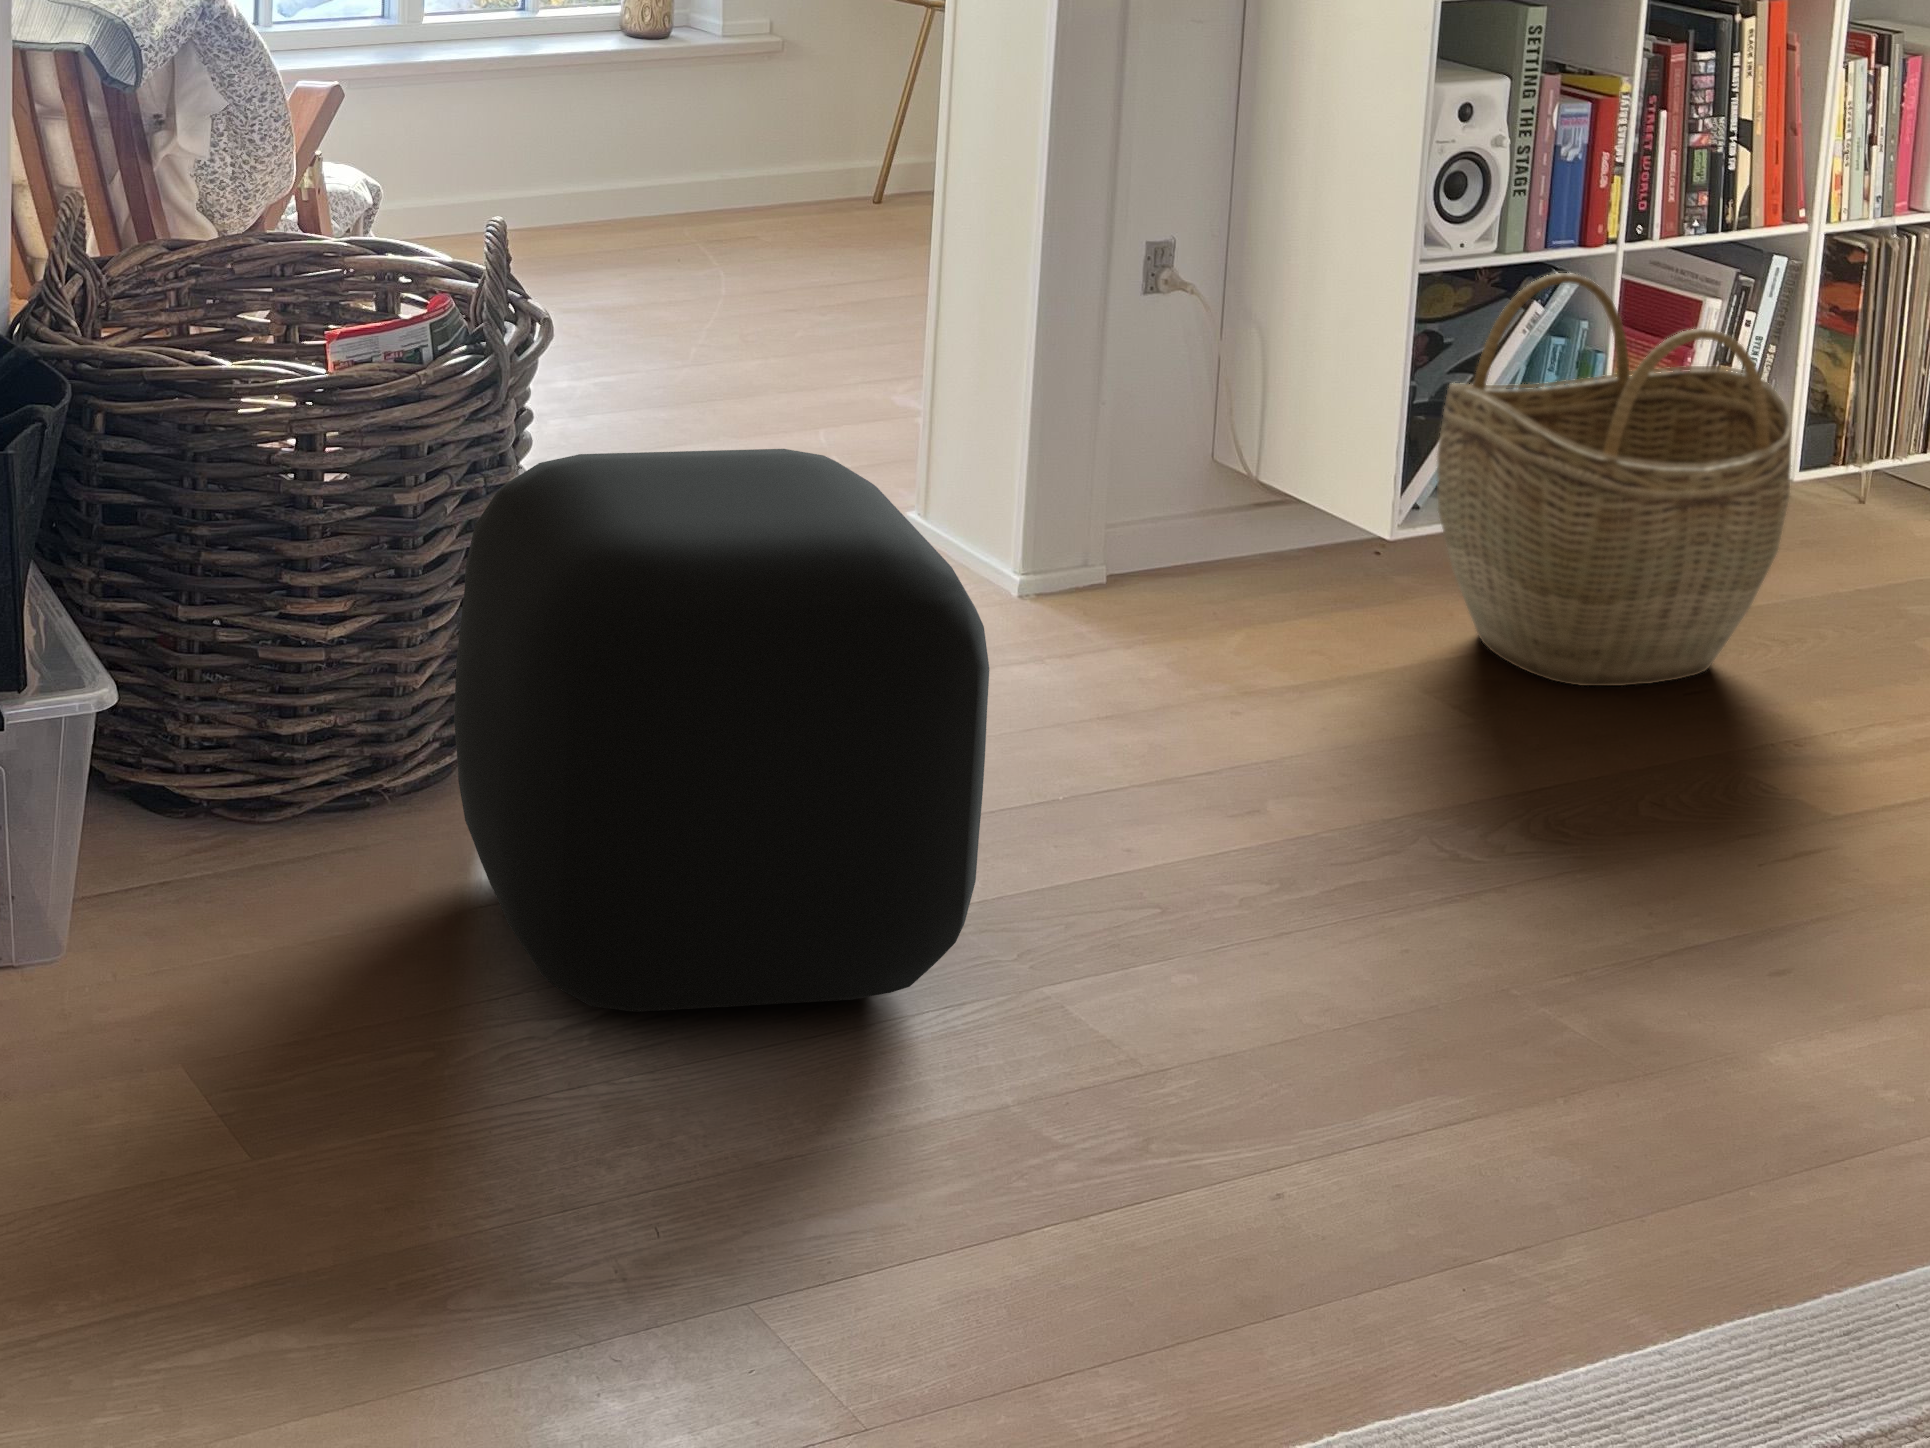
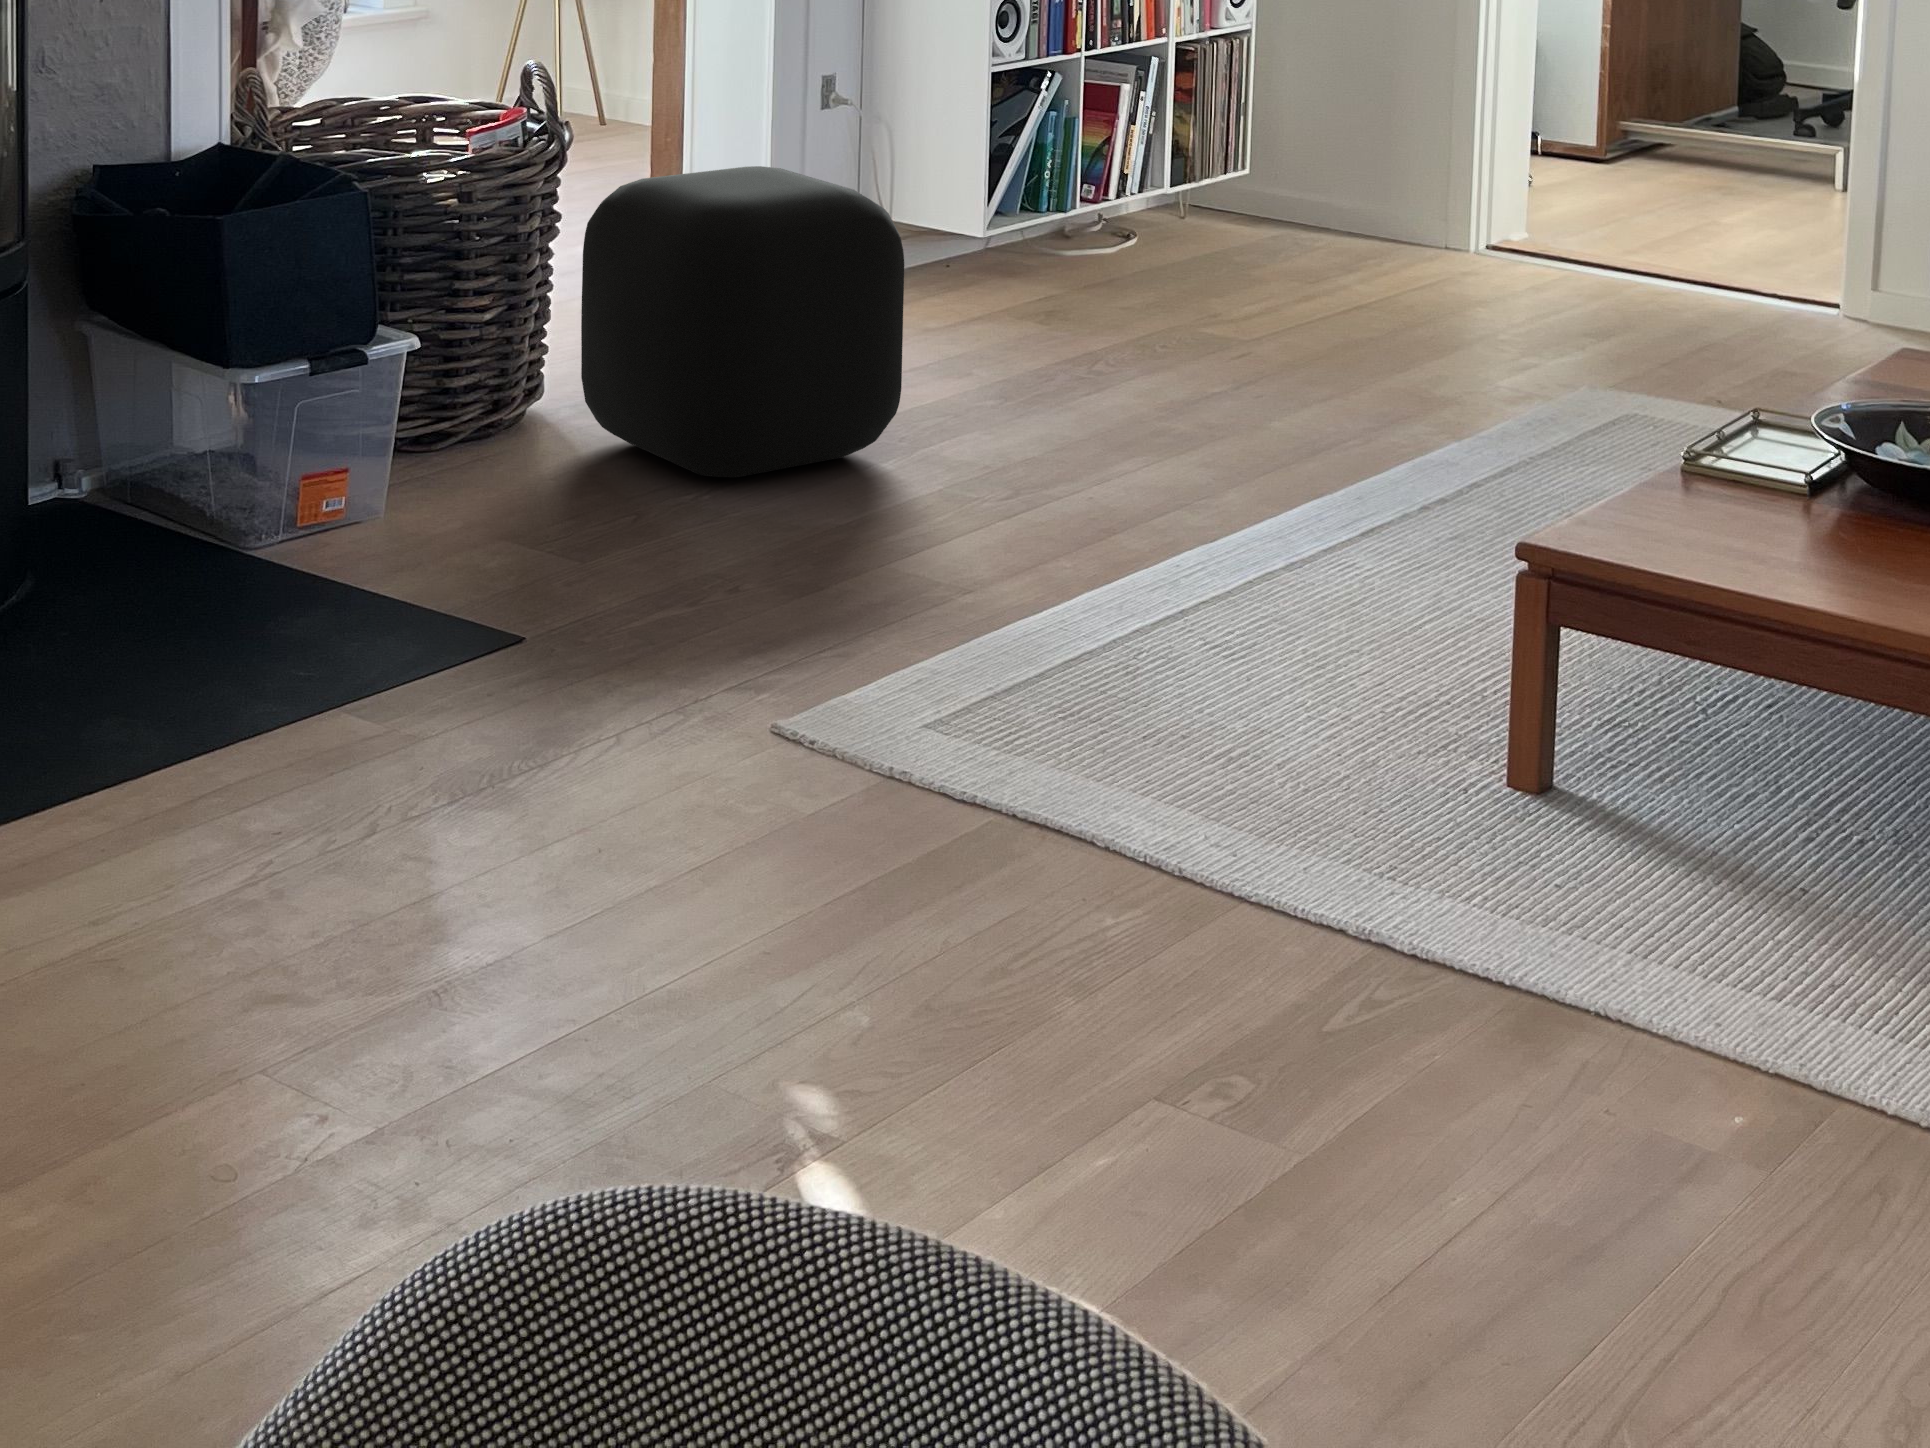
woven basket: present [1437,273,1792,686] -> none [1009,67,1196,303]

